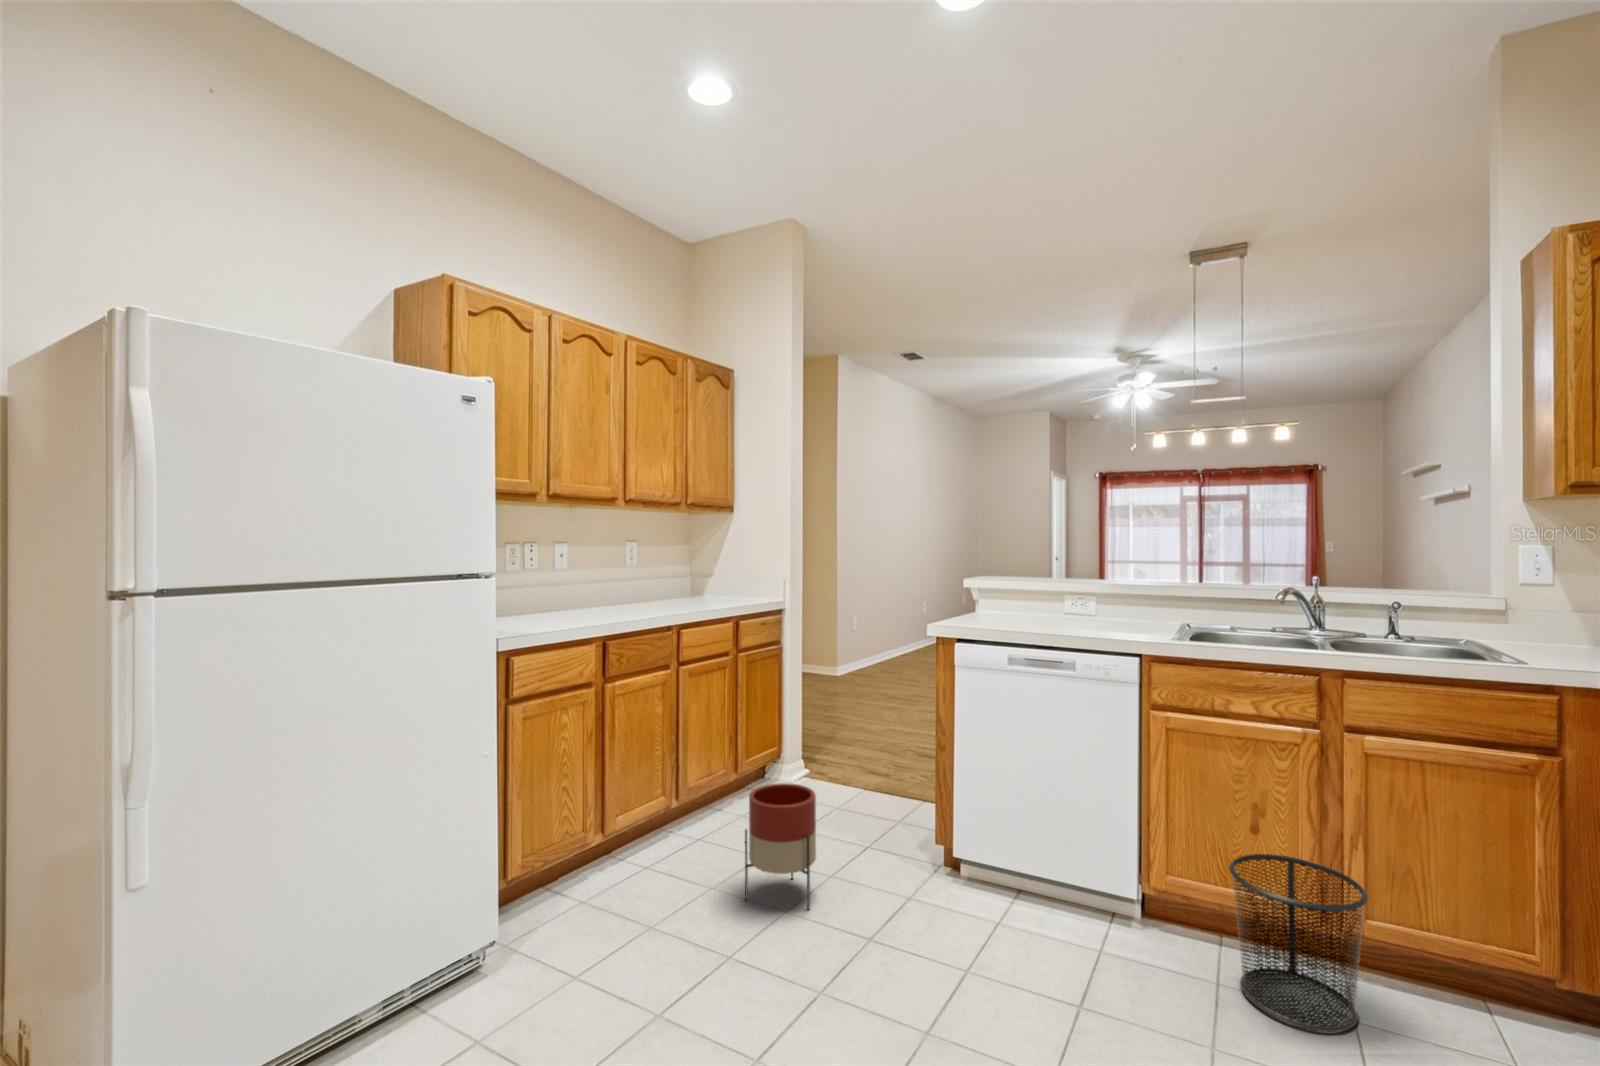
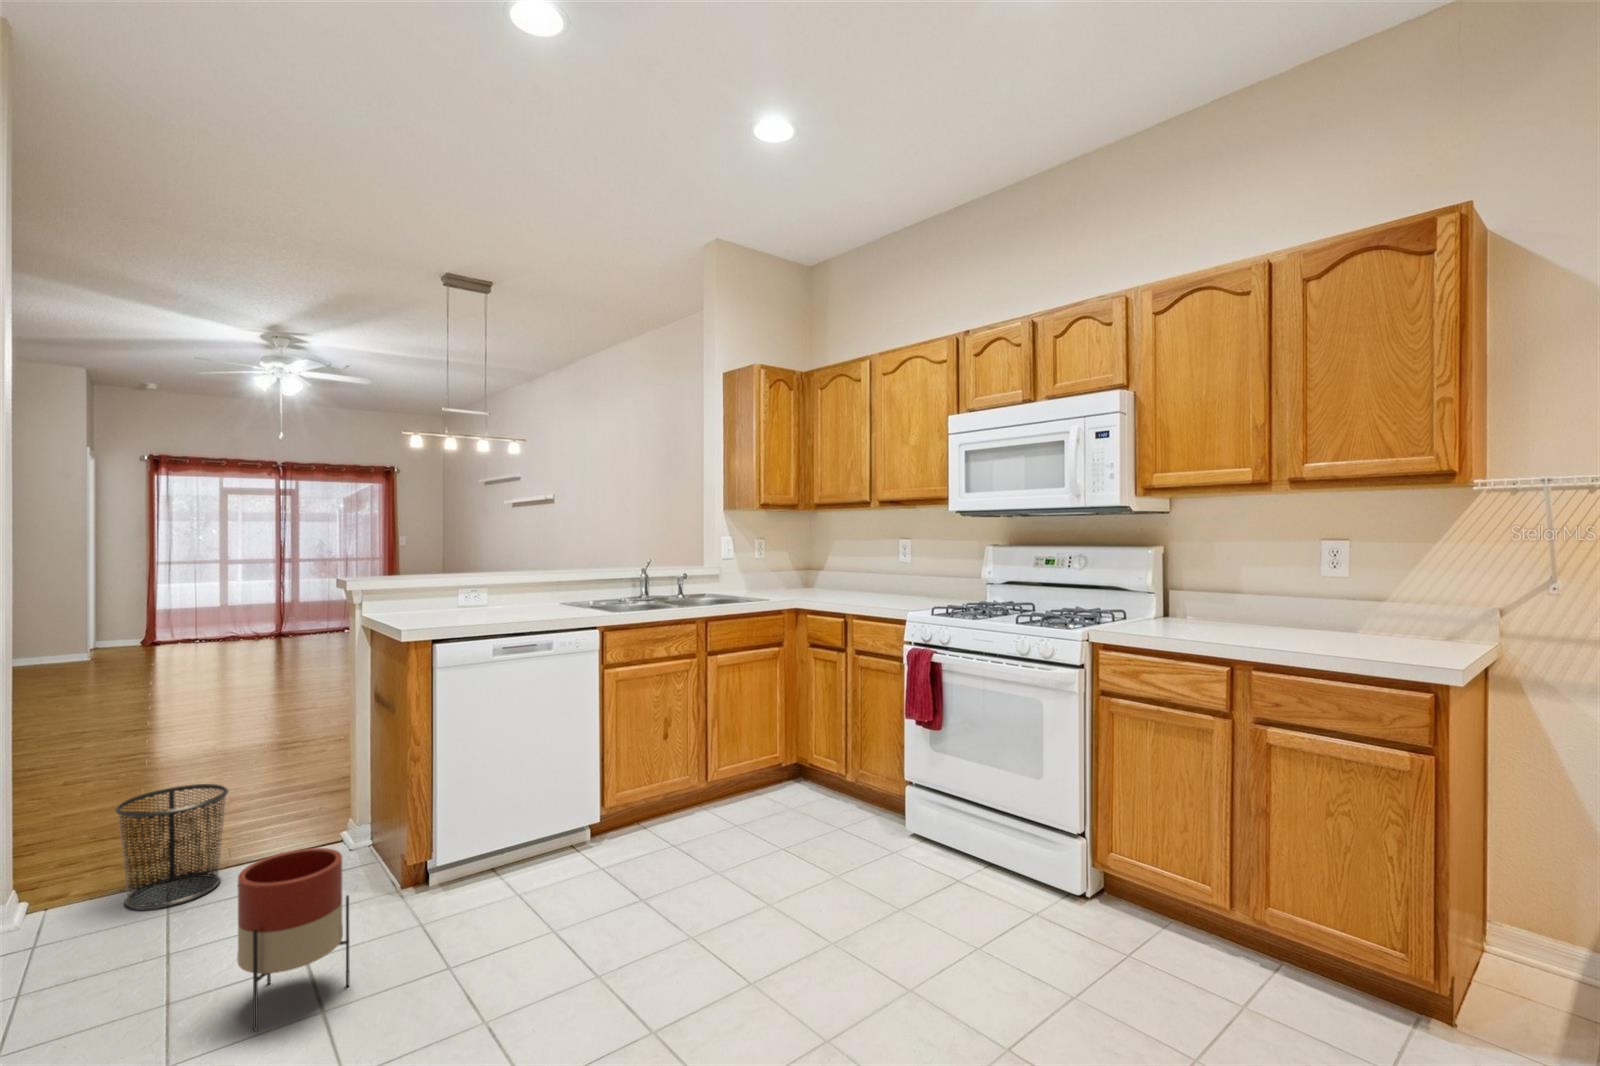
waste bin: present [1229,854,1368,1032] -> present [115,784,228,909]

